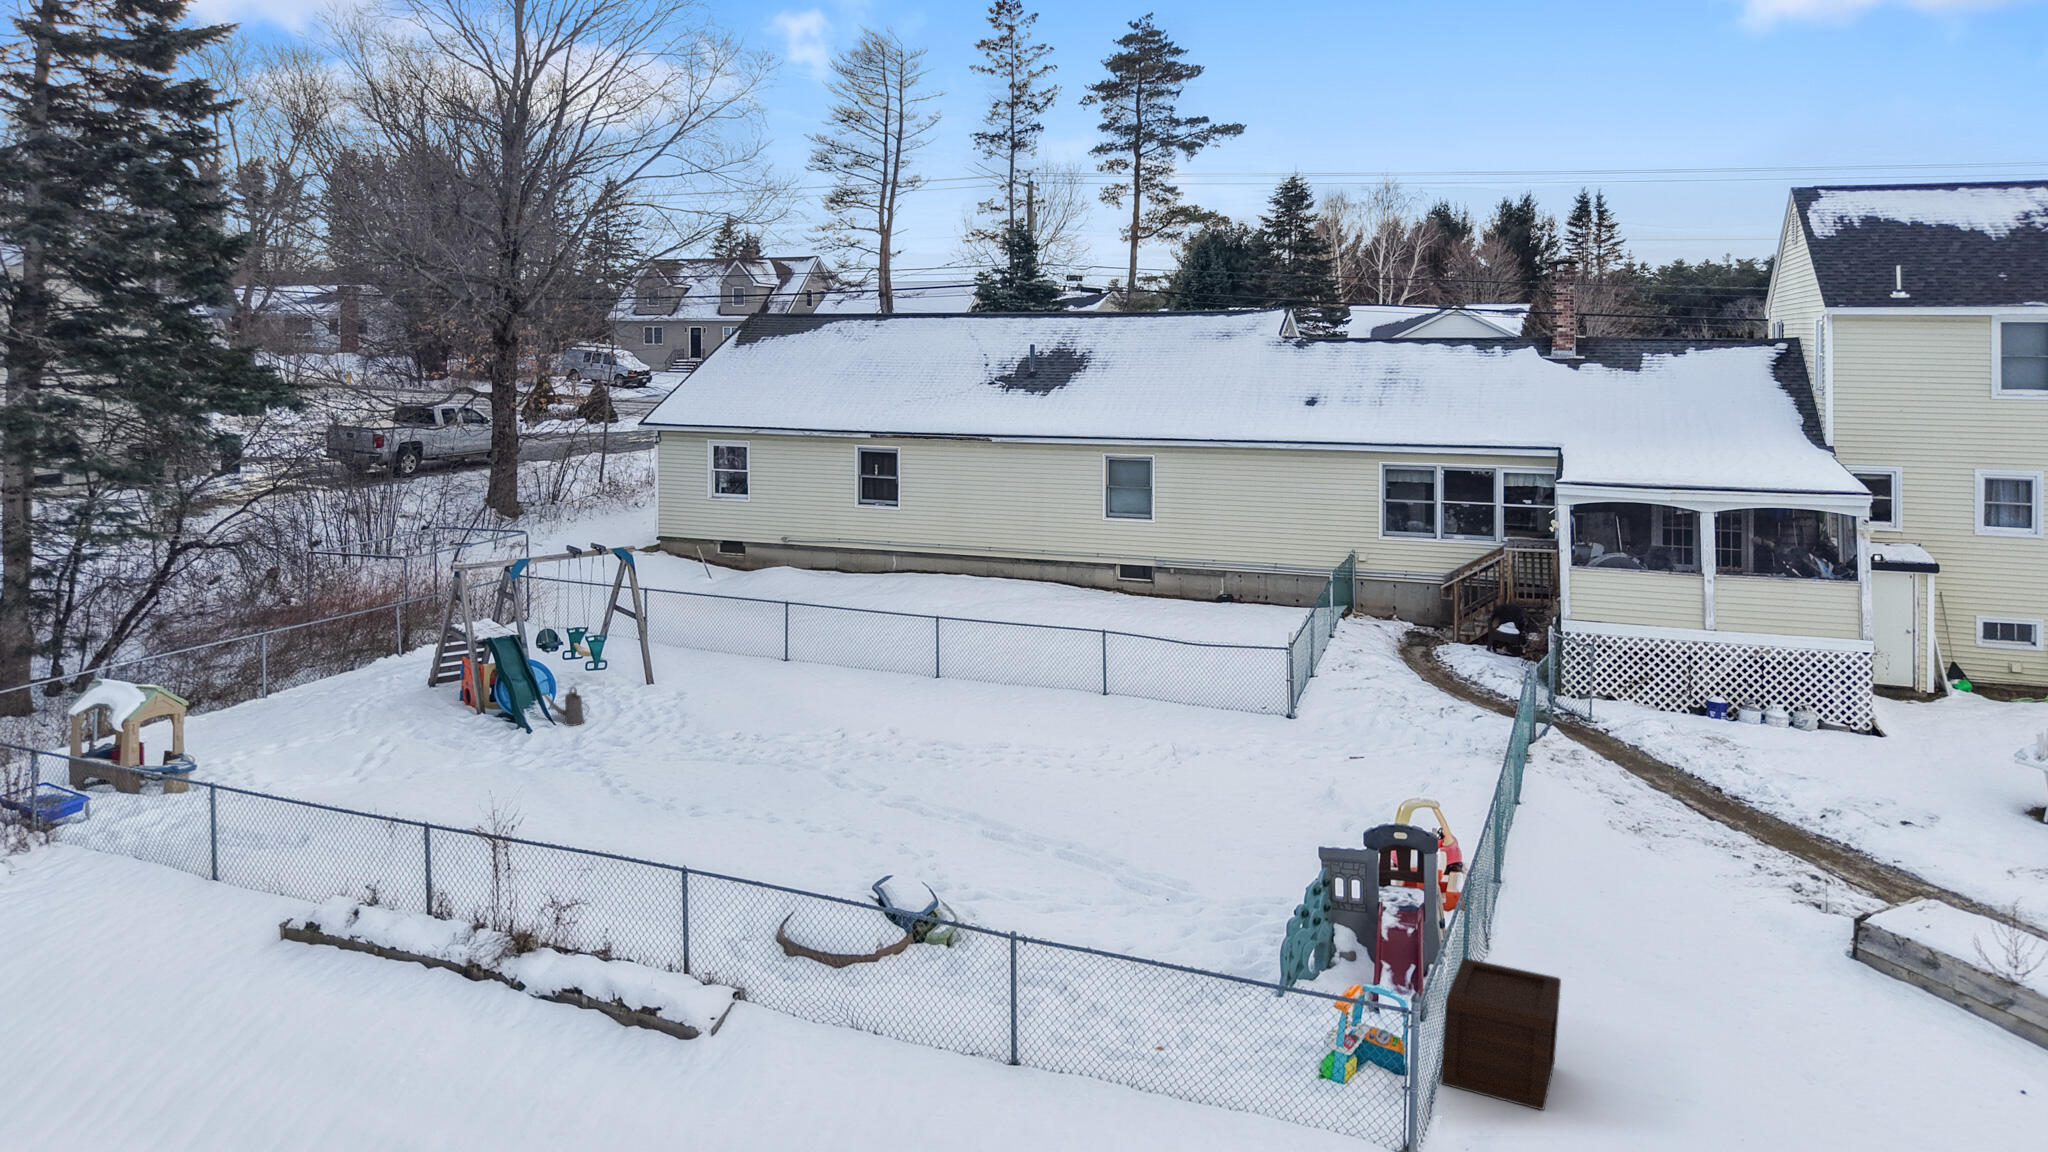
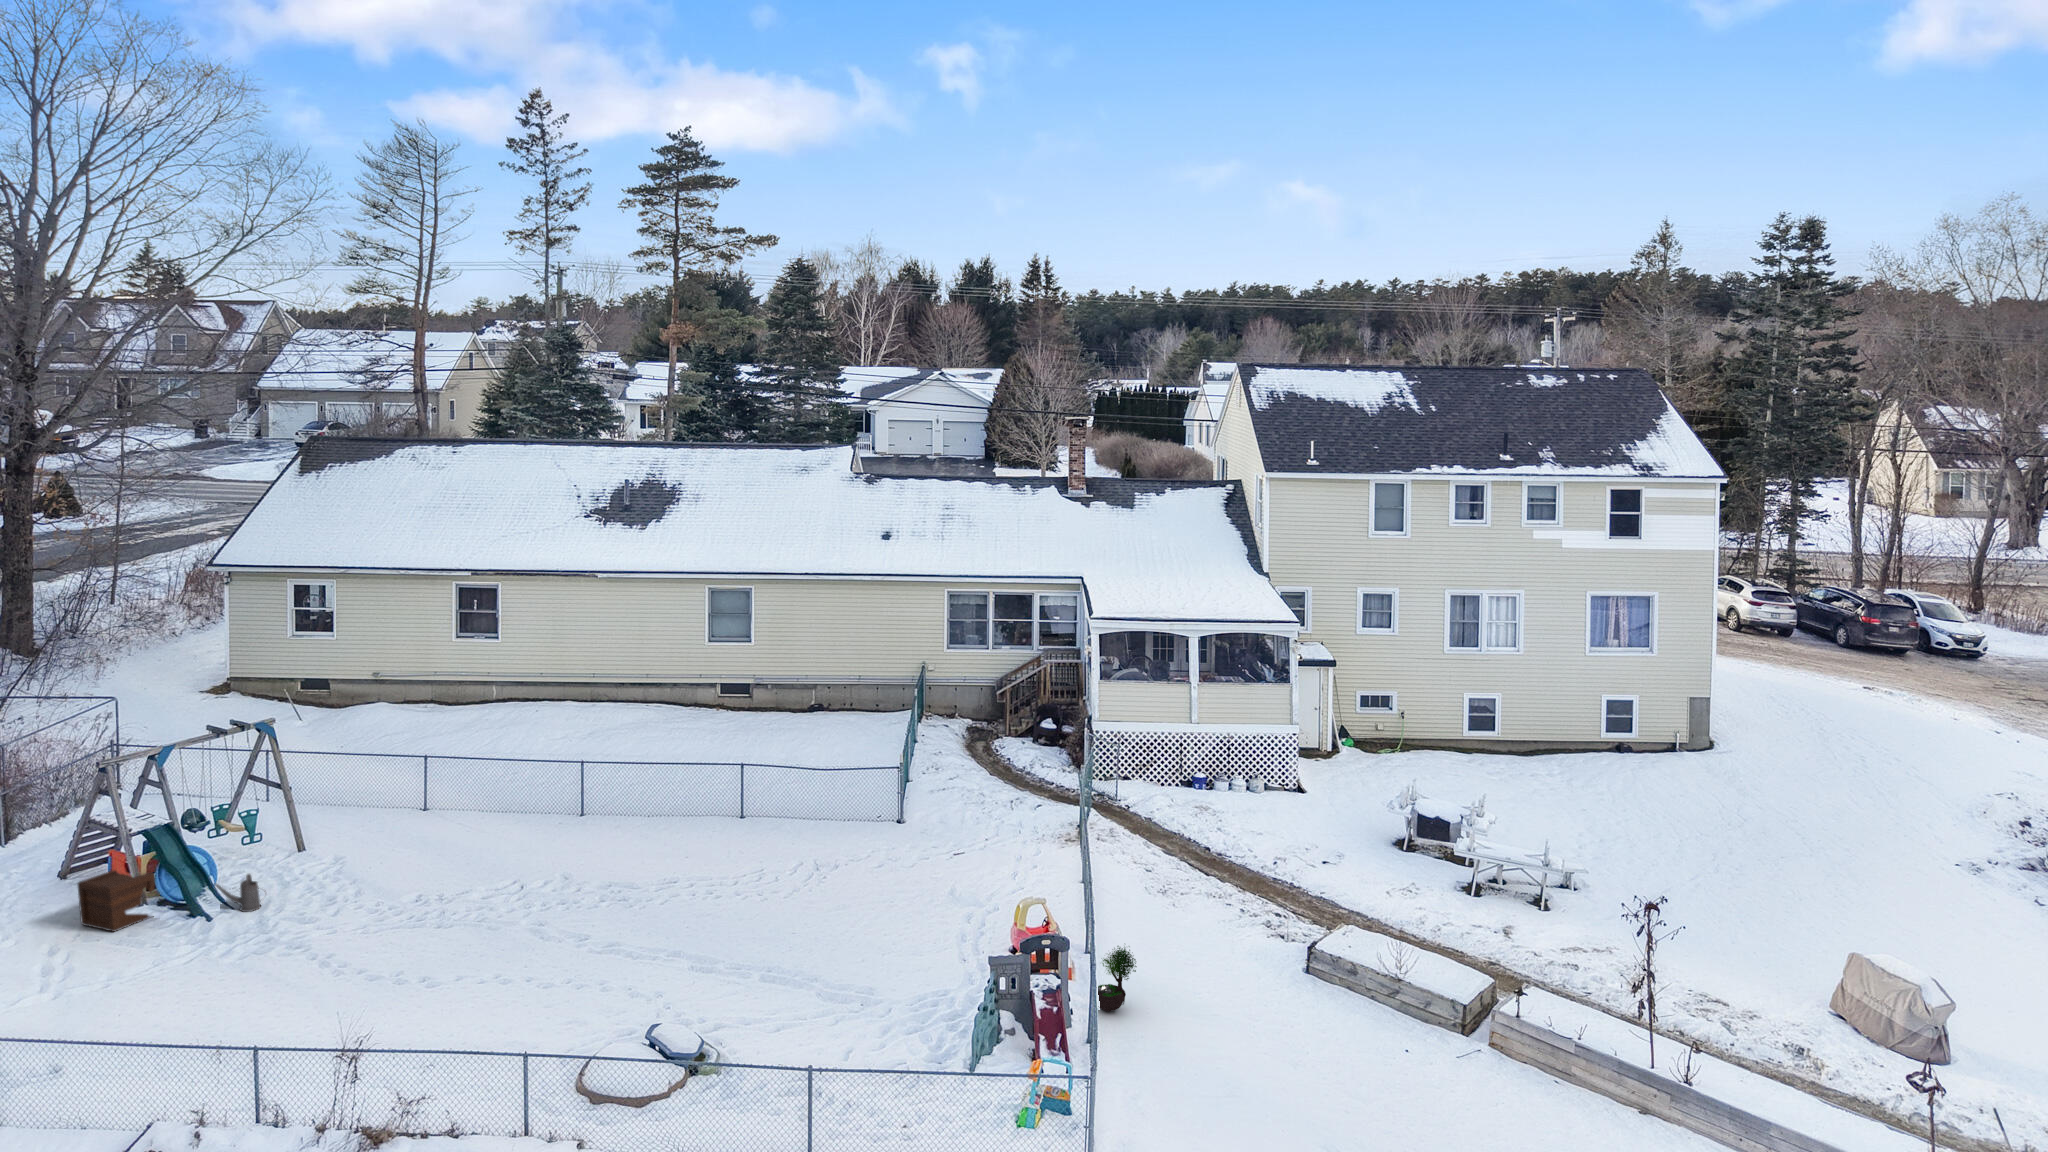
potted tree: none [1486,859,1556,956] -> present [1098,946,1137,1012]
wooden crate: present [1441,958,1561,1110] -> present [78,870,155,932]

